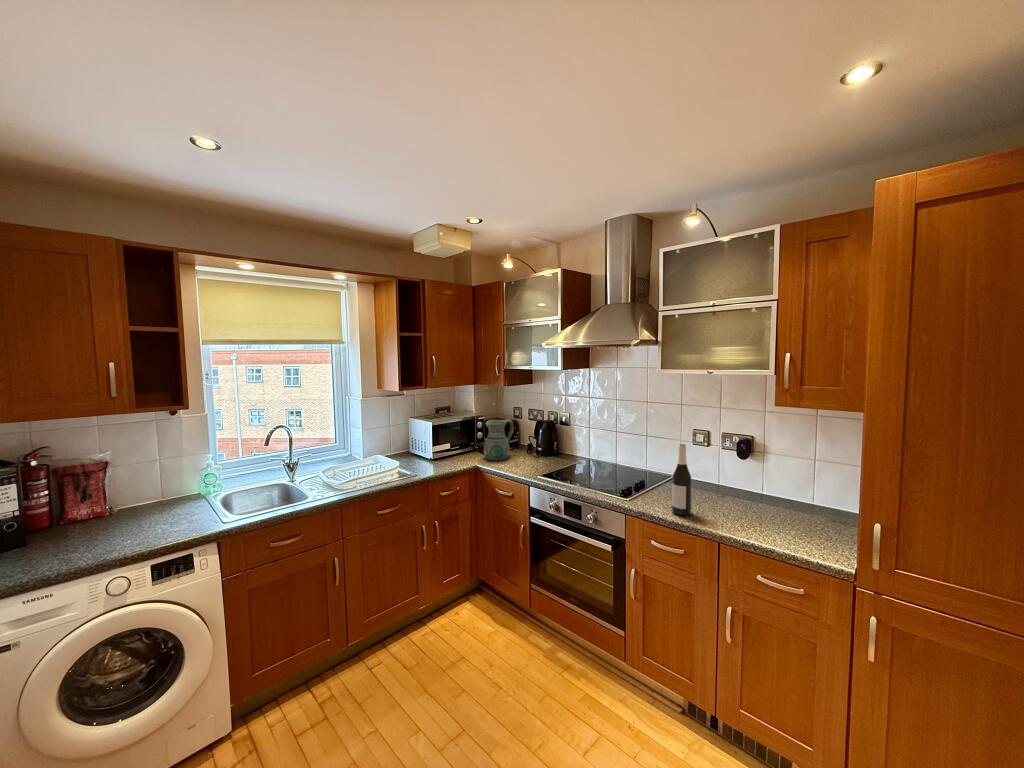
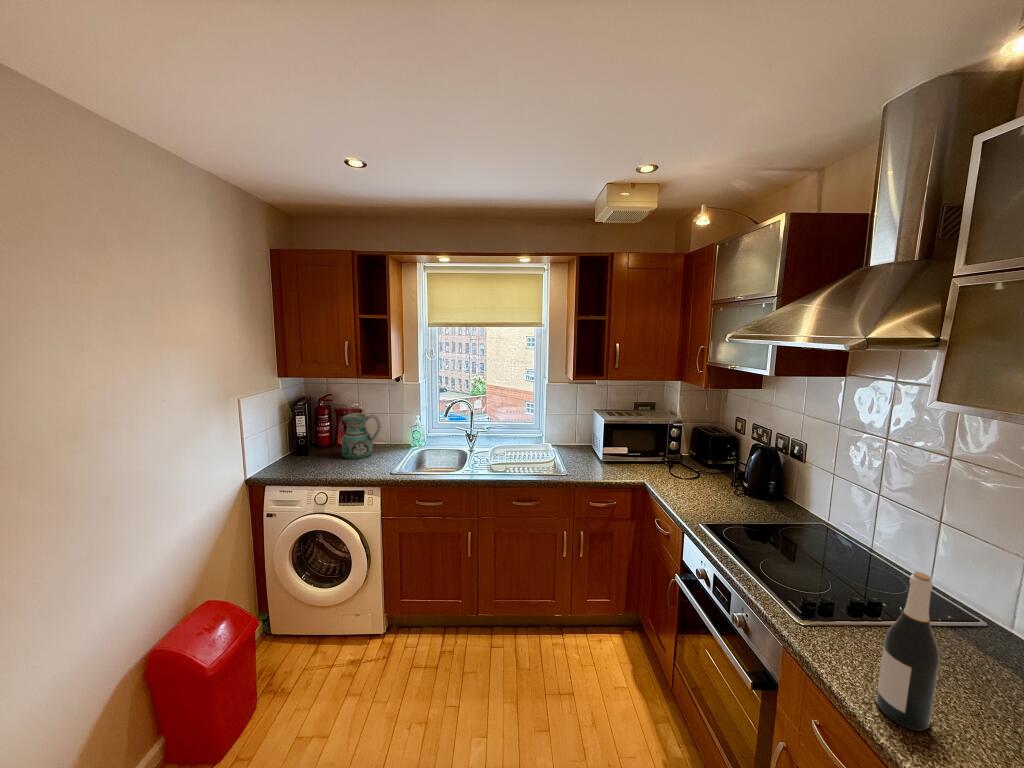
ceramic pitcher: present [484,419,513,461] -> present [342,413,381,459]

